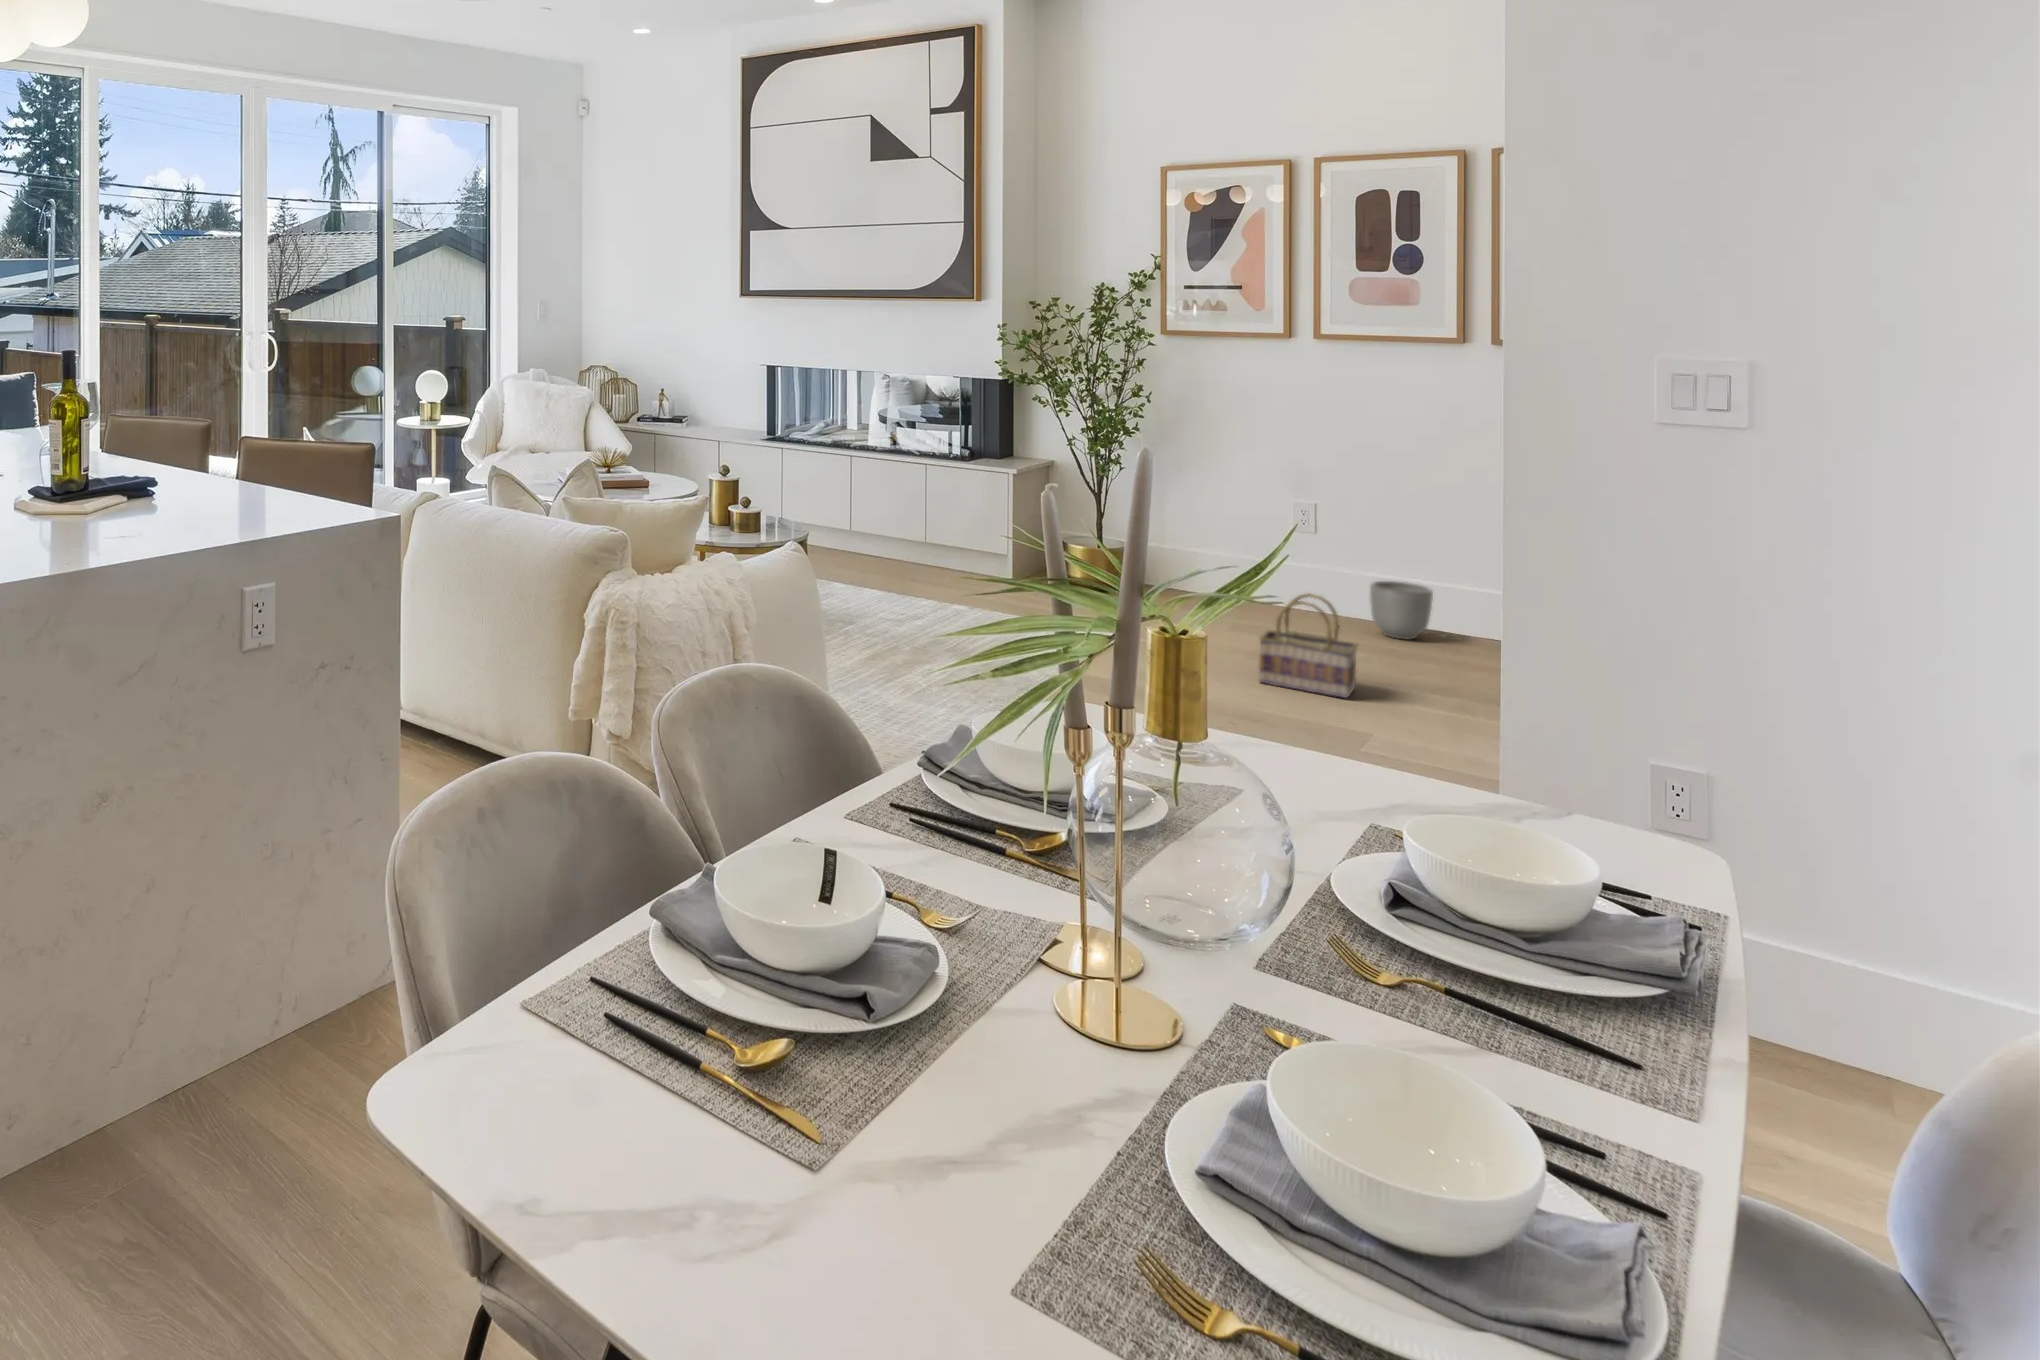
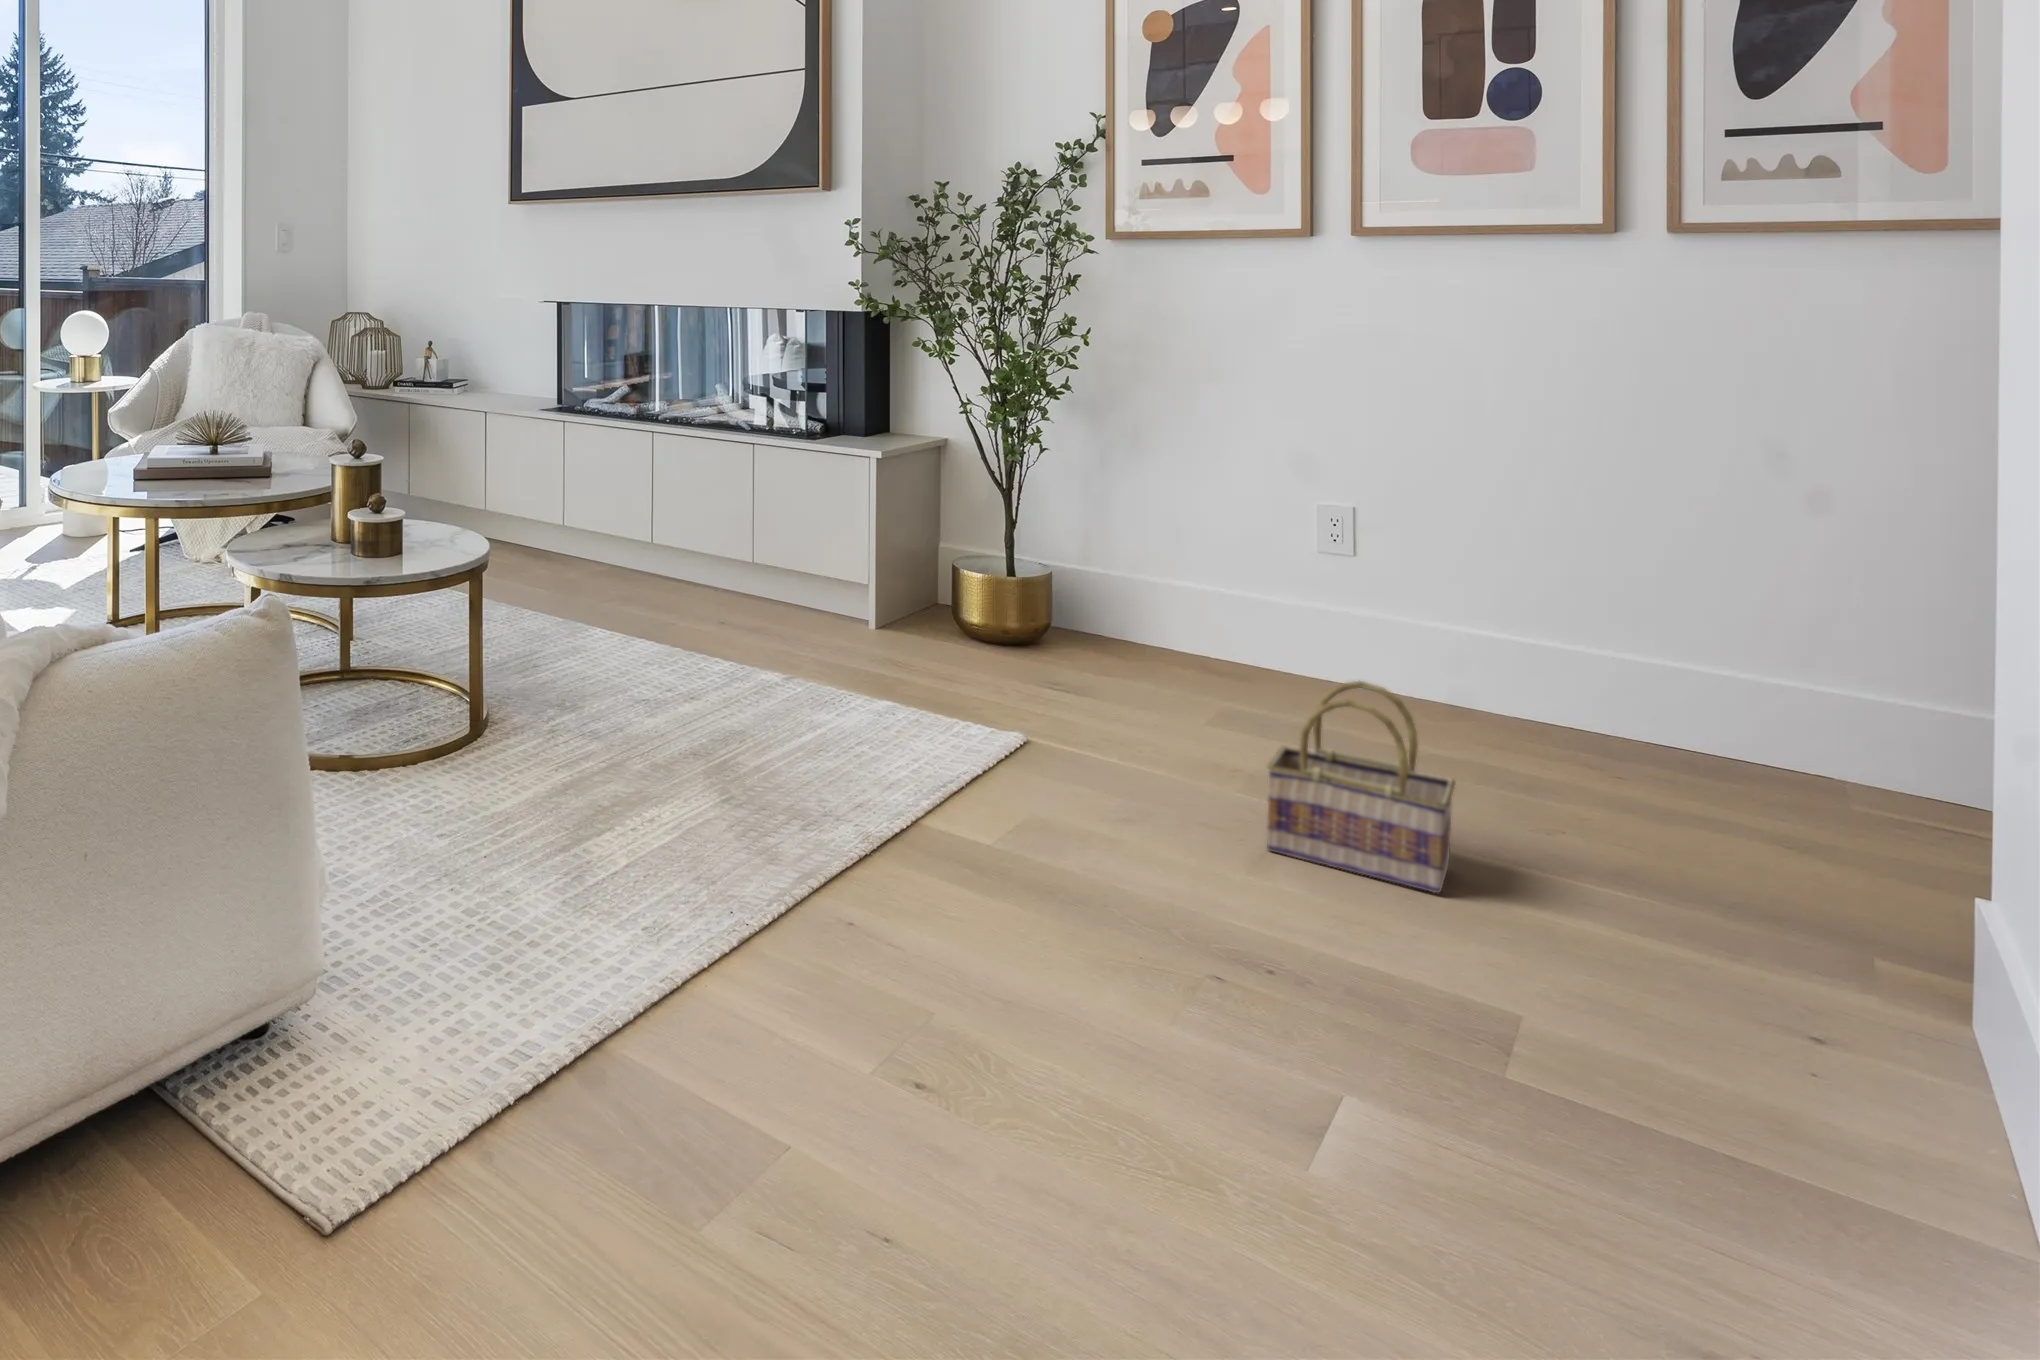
planter: present [1370,581,1433,640] -> none [1450,639,1561,743]

